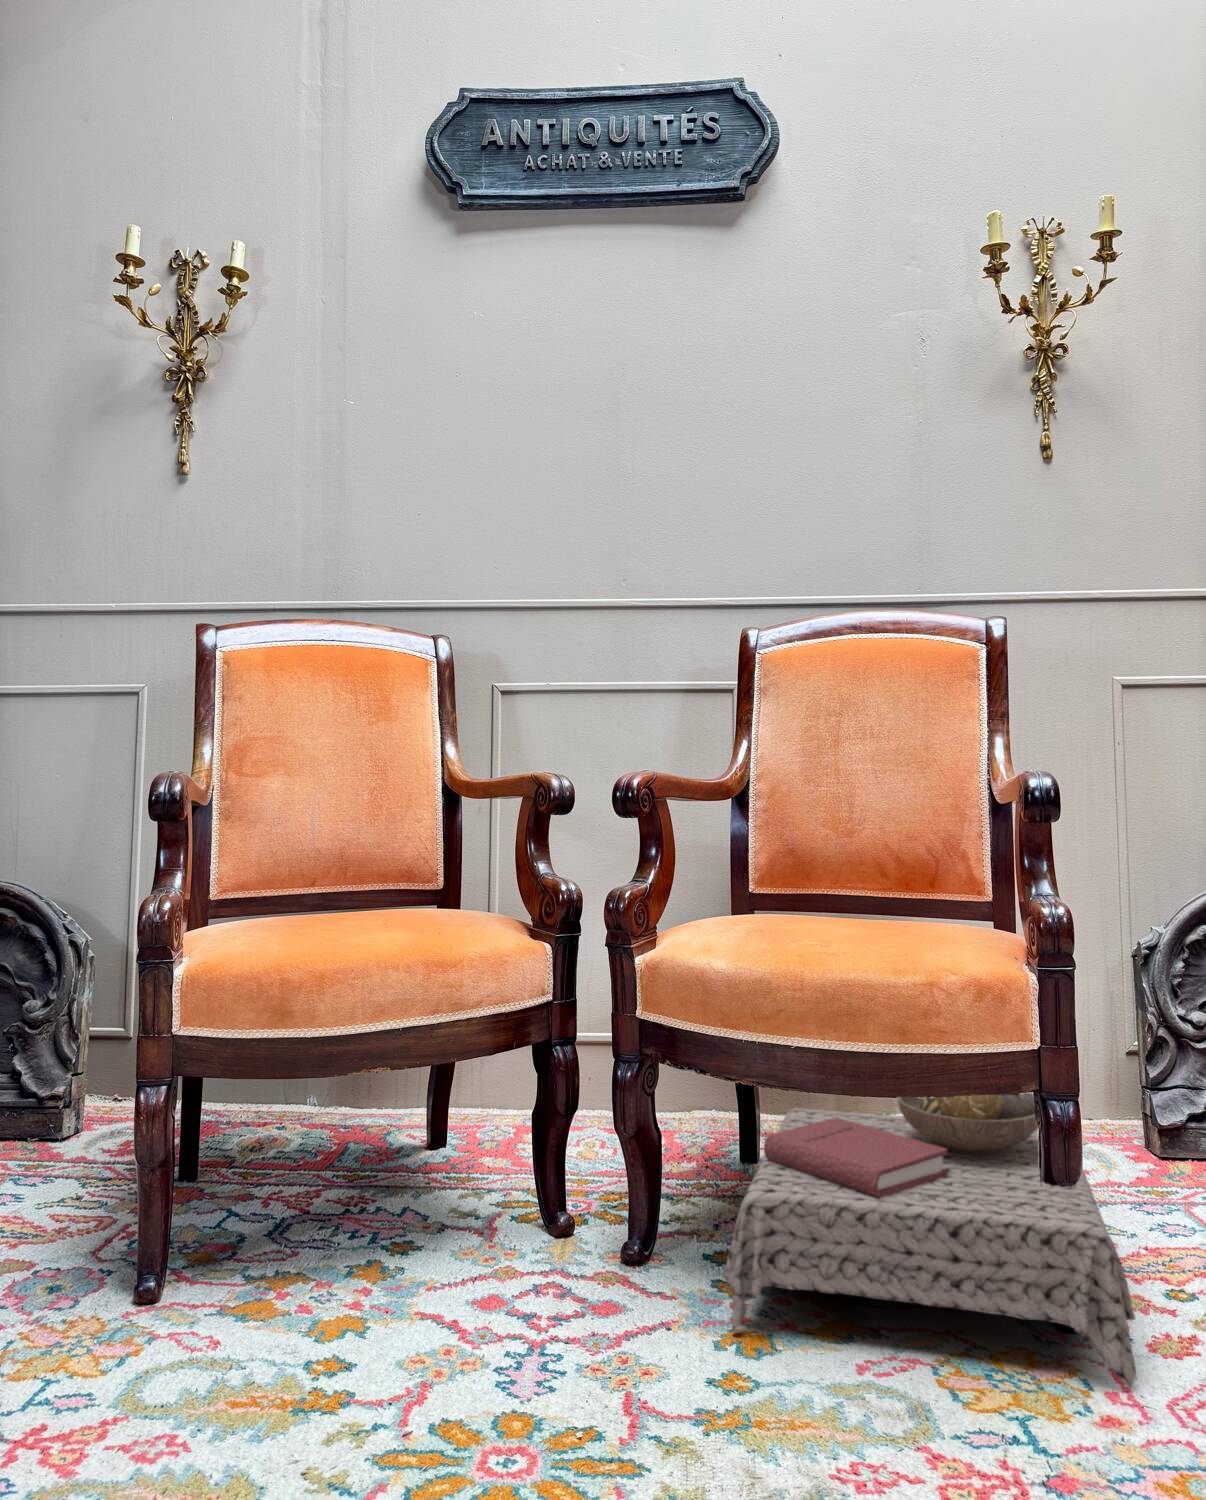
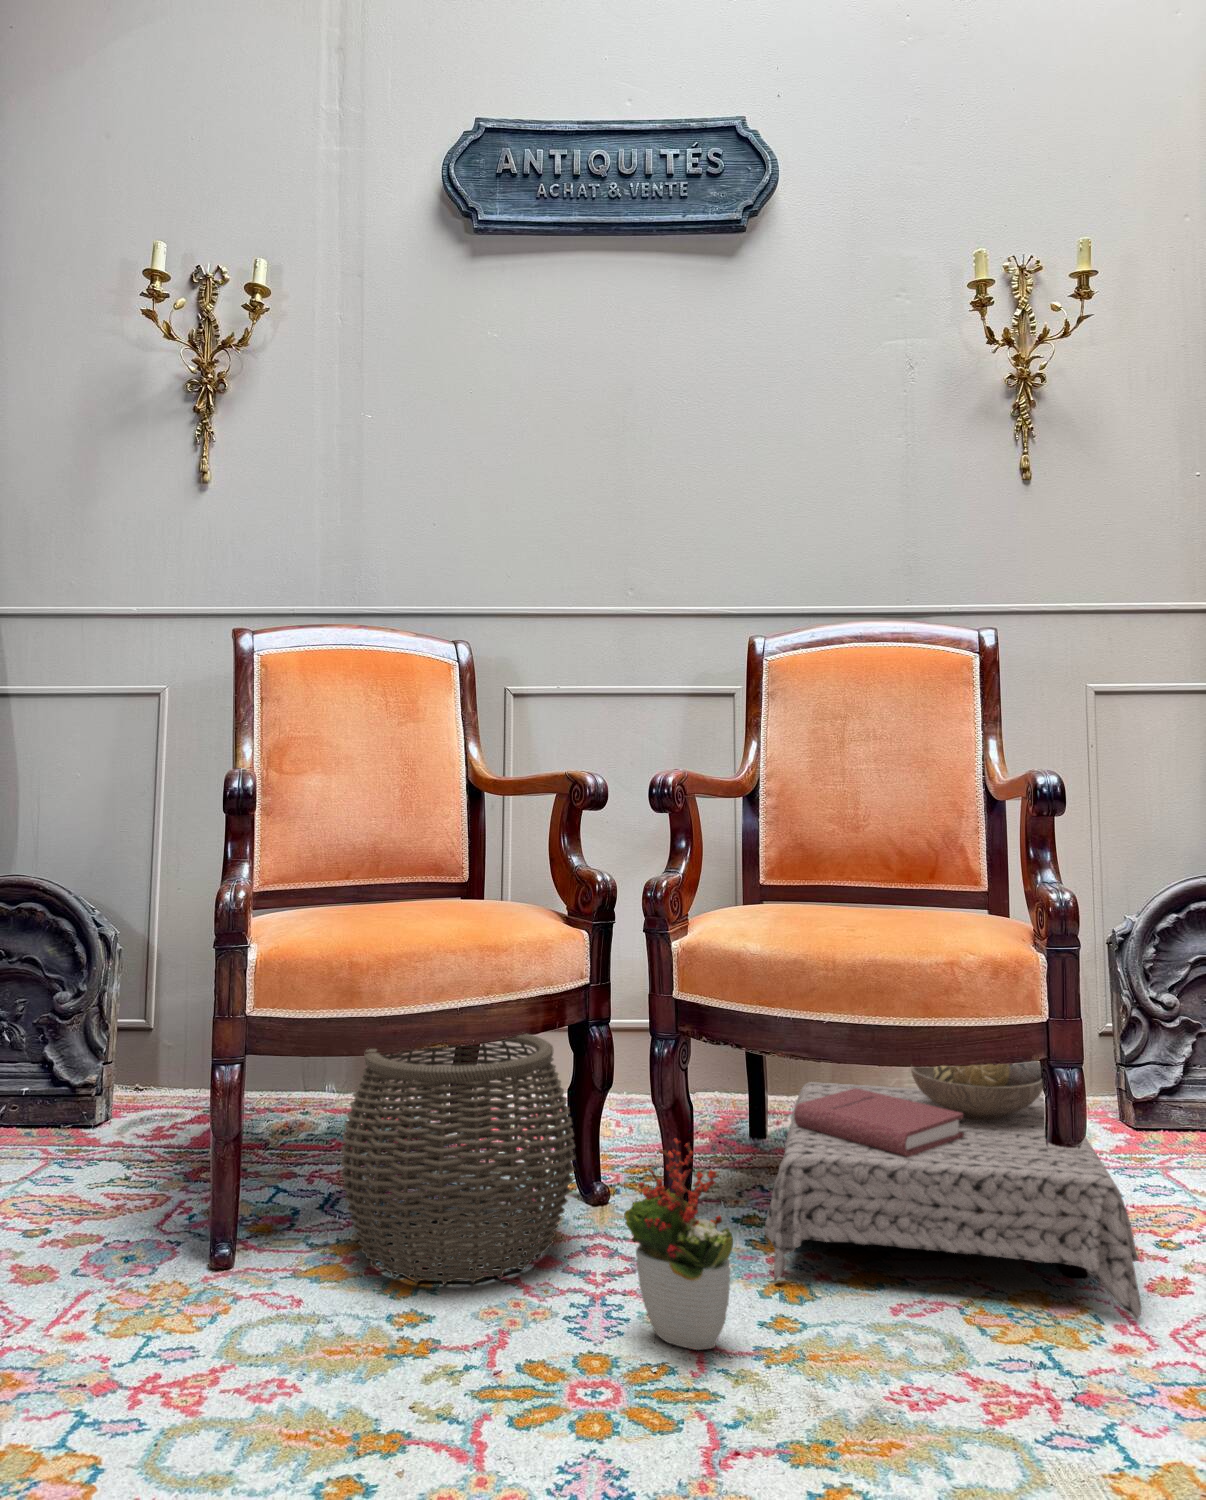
woven basket: none [273,1048,526,1327] -> present [341,1034,575,1285]
decorative plant: none [556,1176,672,1411] -> present [624,1139,733,1350]

